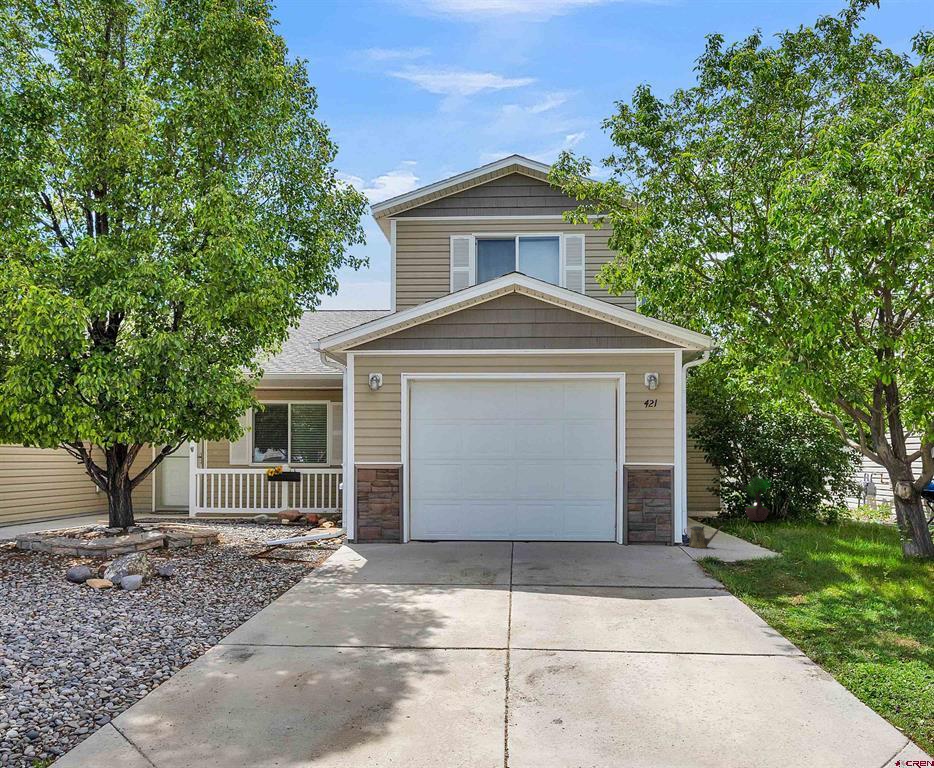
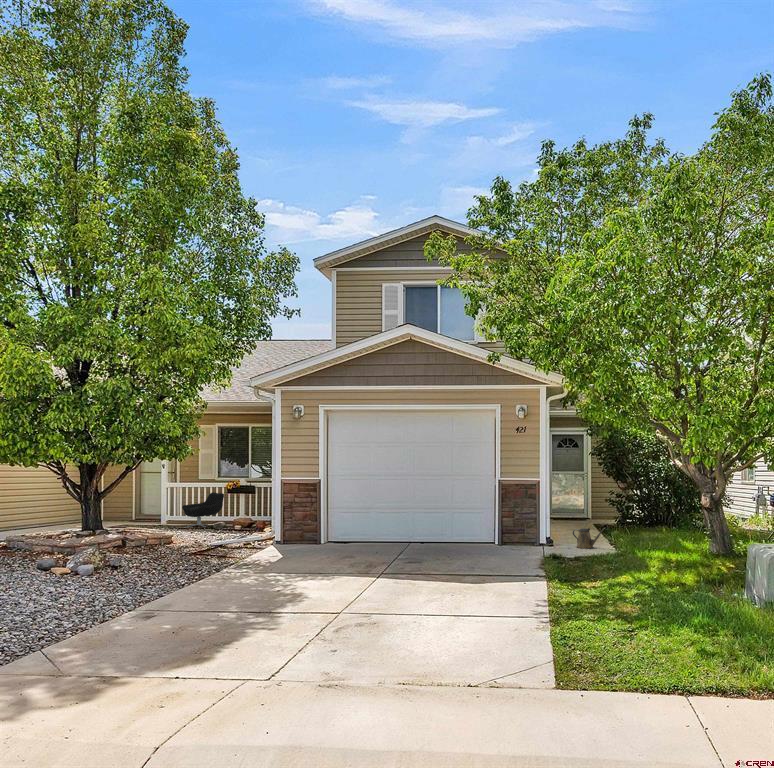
potted tree: present [744,477,770,522] -> none [658,479,687,526]
lounge chair: none [218,481,267,521] -> present [182,493,224,527]

